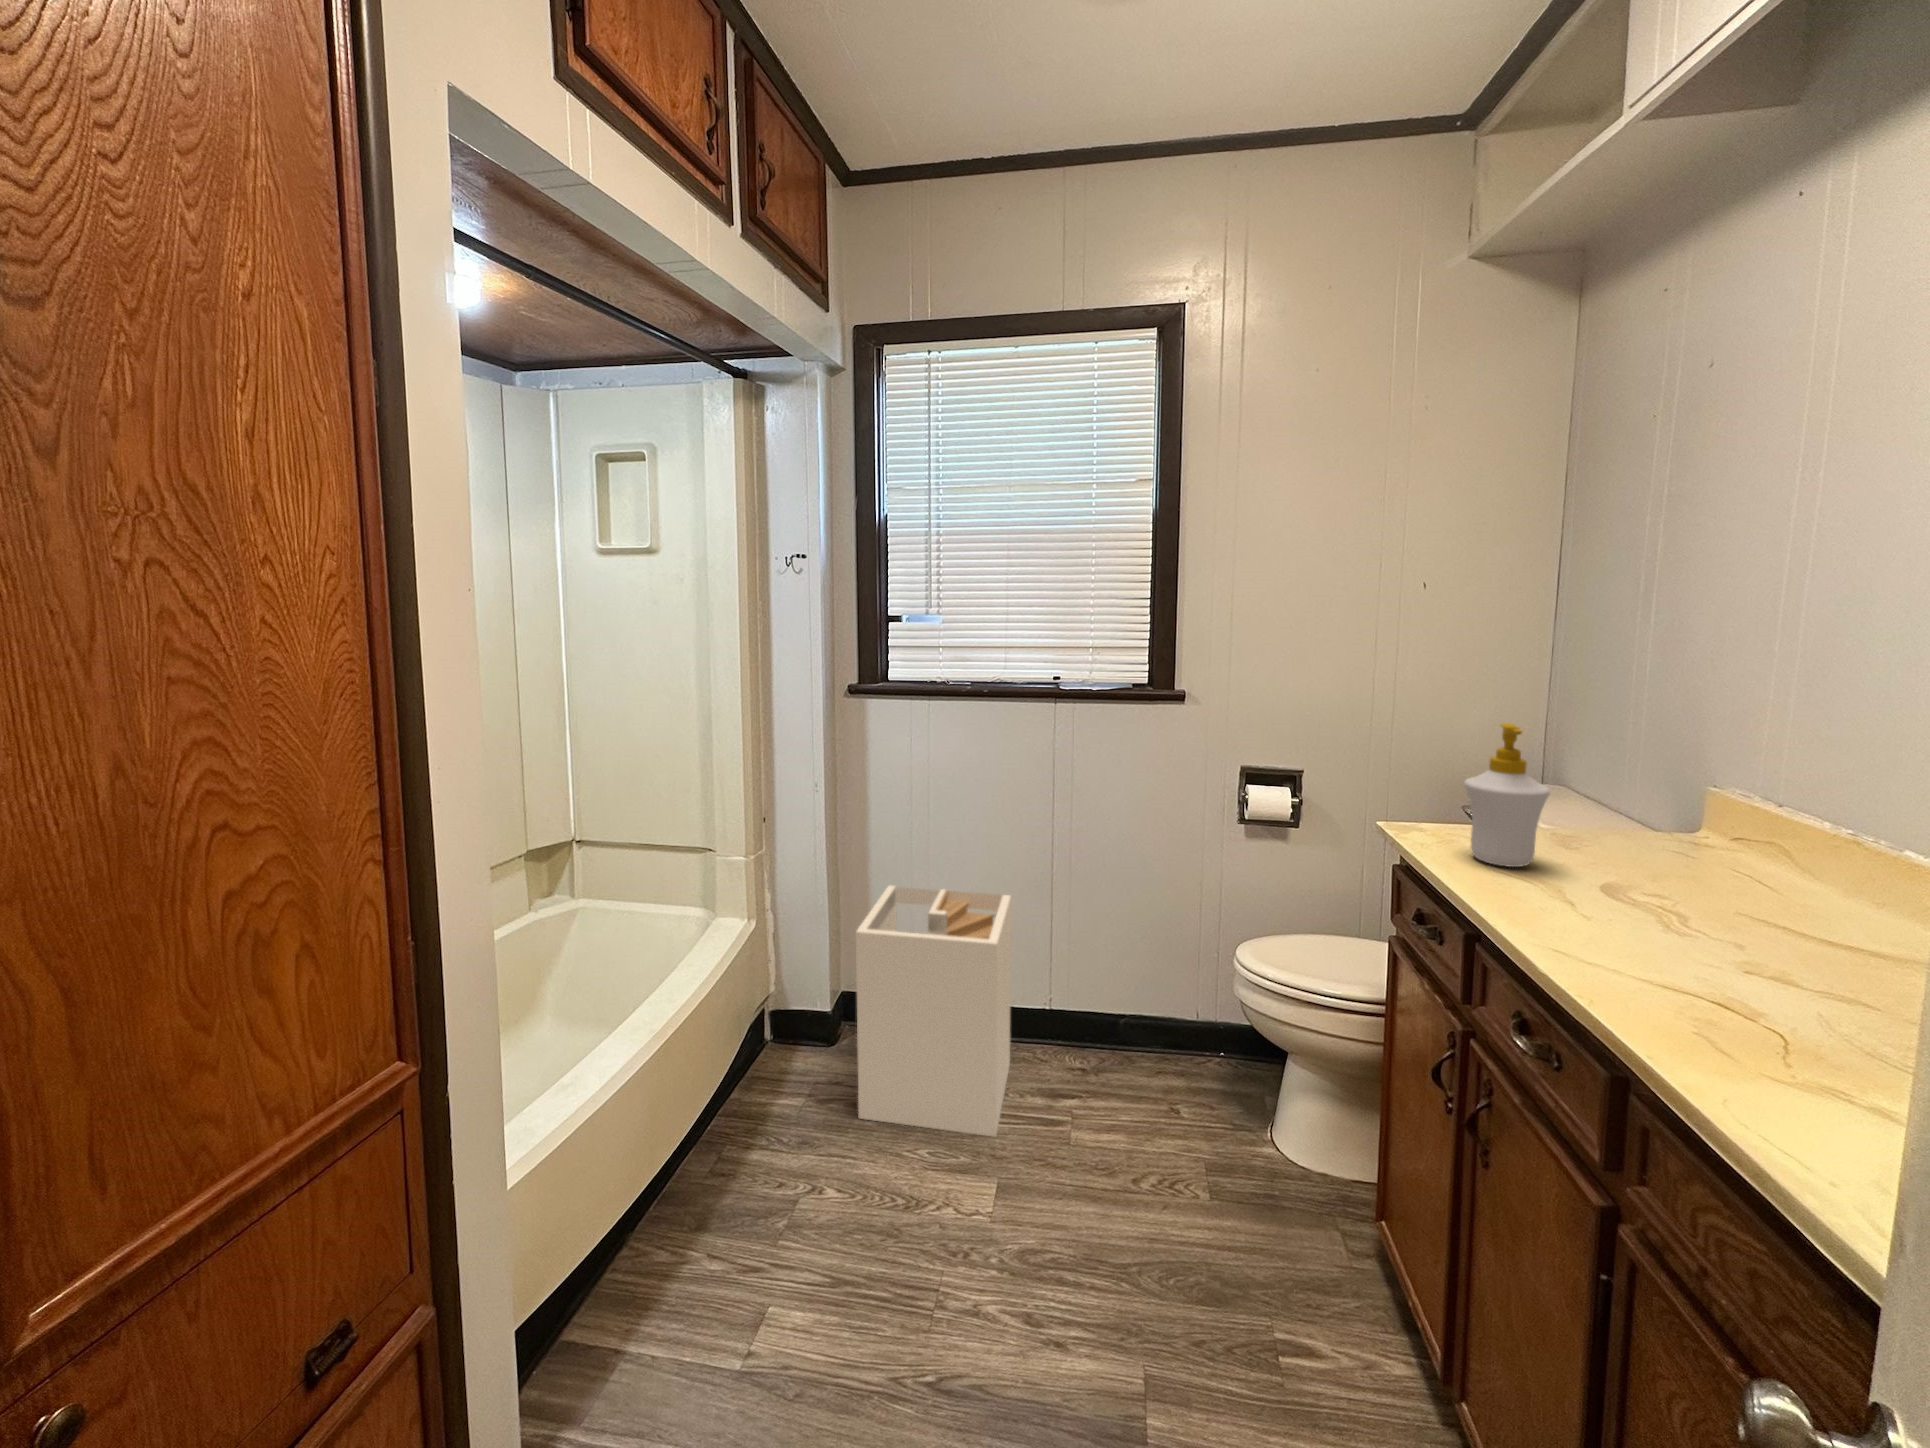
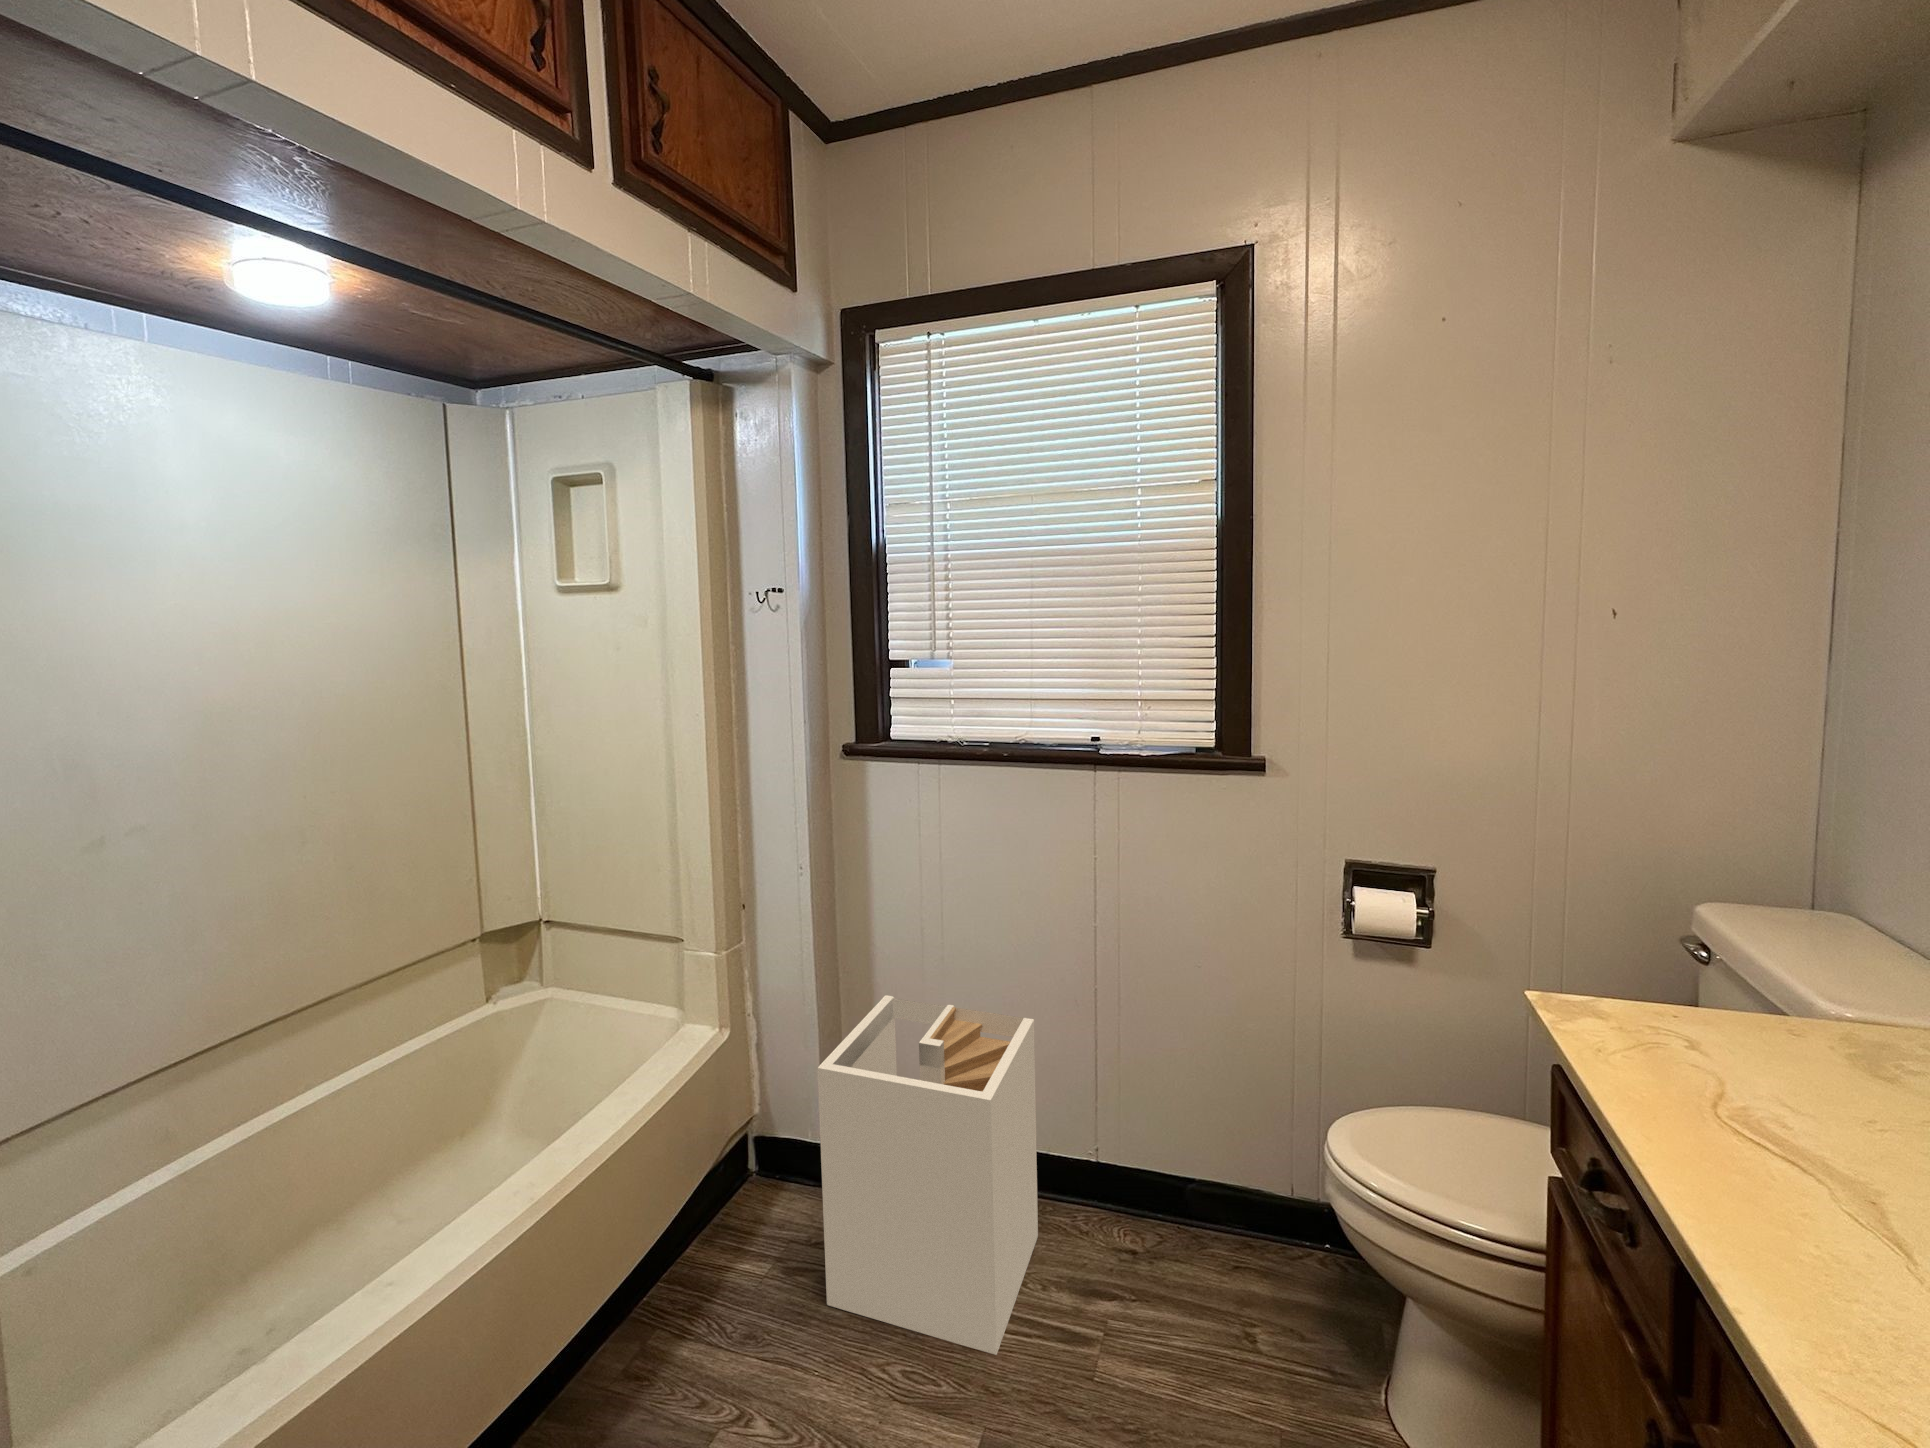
soap bottle: present [1464,723,1550,867] -> none [1670,852,1832,1099]

